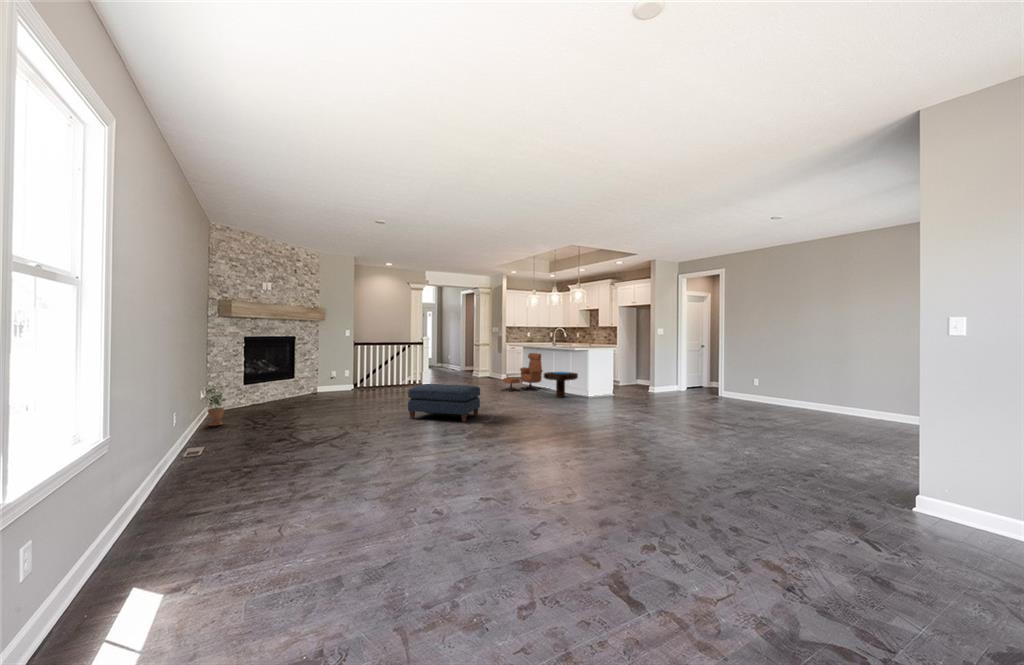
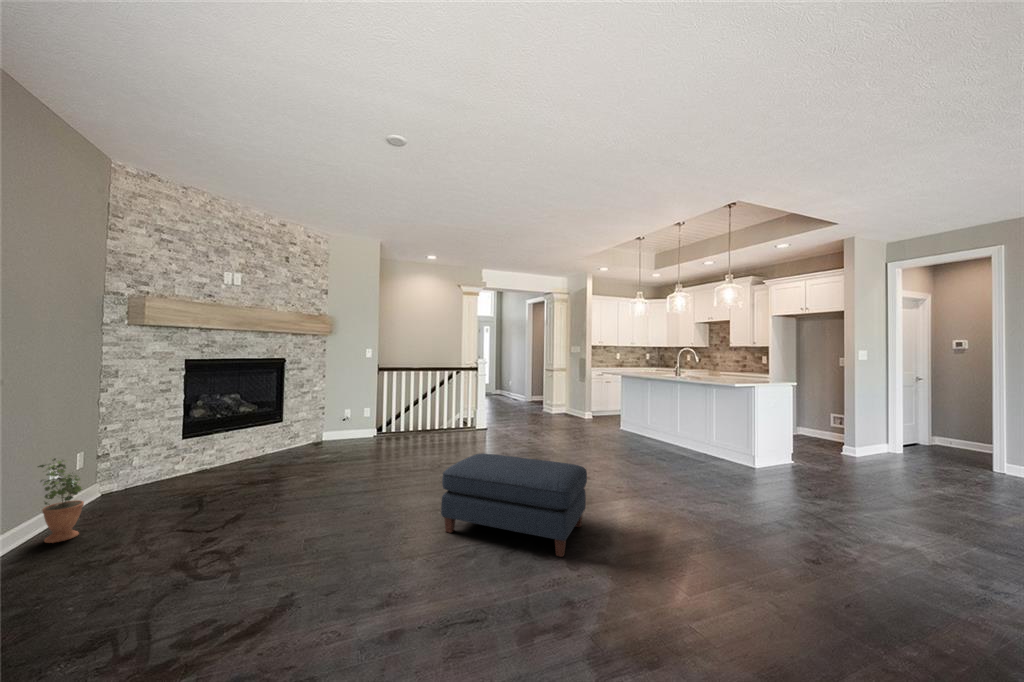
lounge chair: present [503,353,543,391] -> none [593,386,659,447]
side table: present [544,372,578,398] -> none [672,420,734,467]

